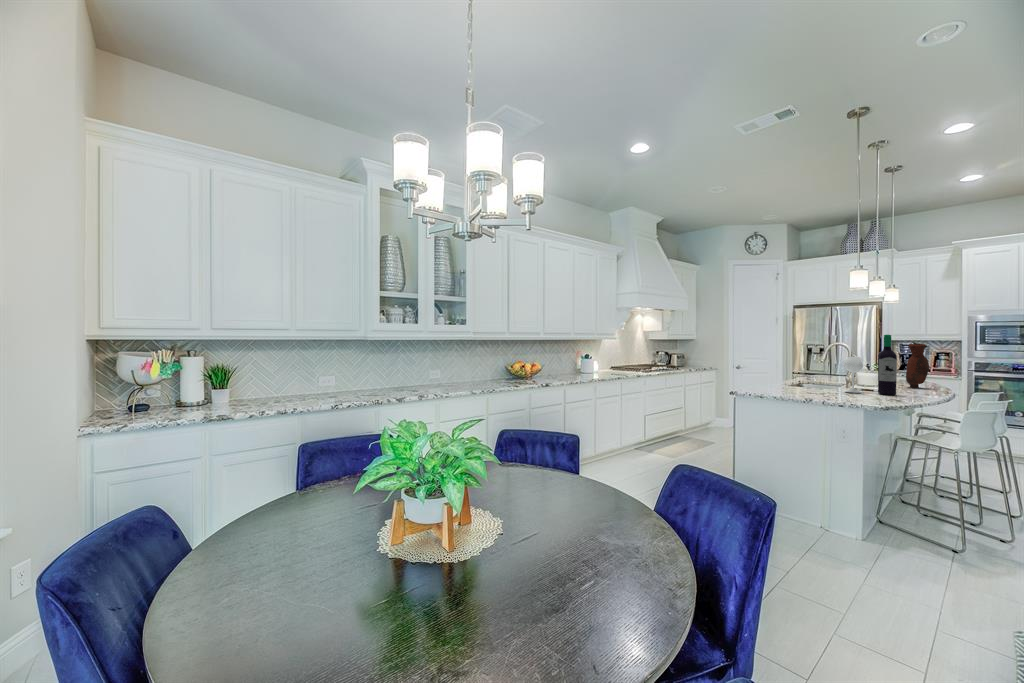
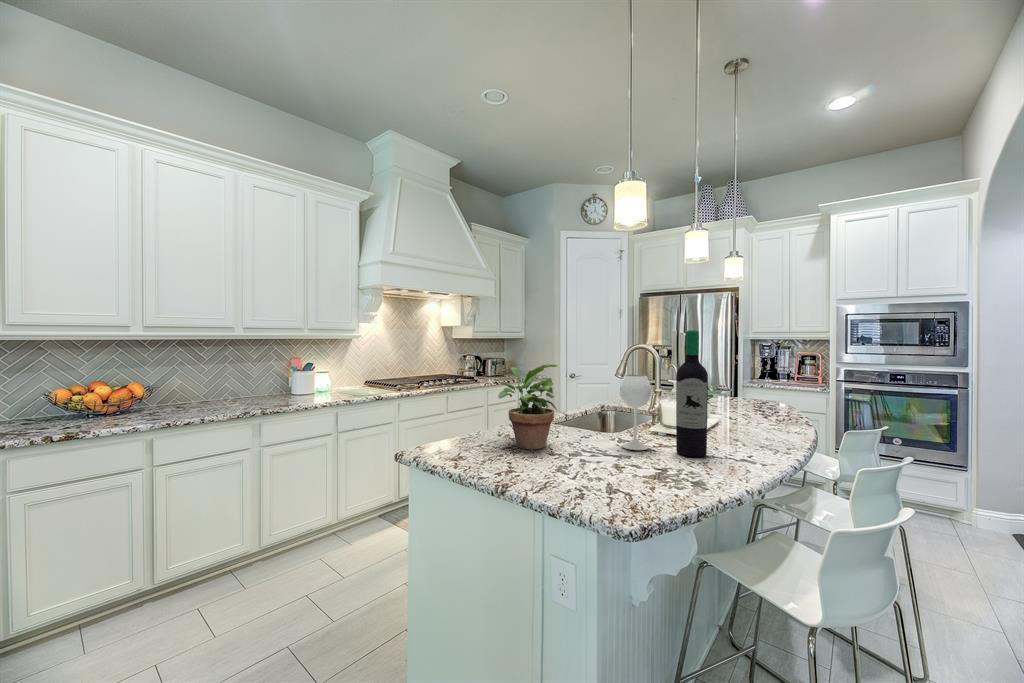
vase: present [906,344,929,388] -> none [742,347,776,426]
potted plant: none [775,351,814,391] -> present [498,364,558,449]

